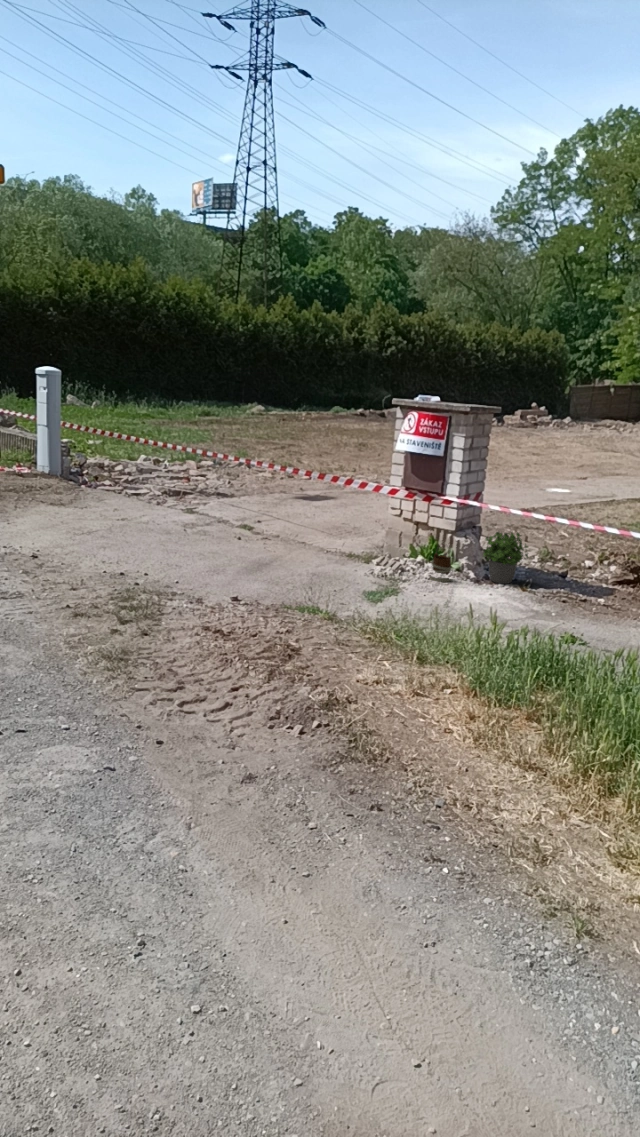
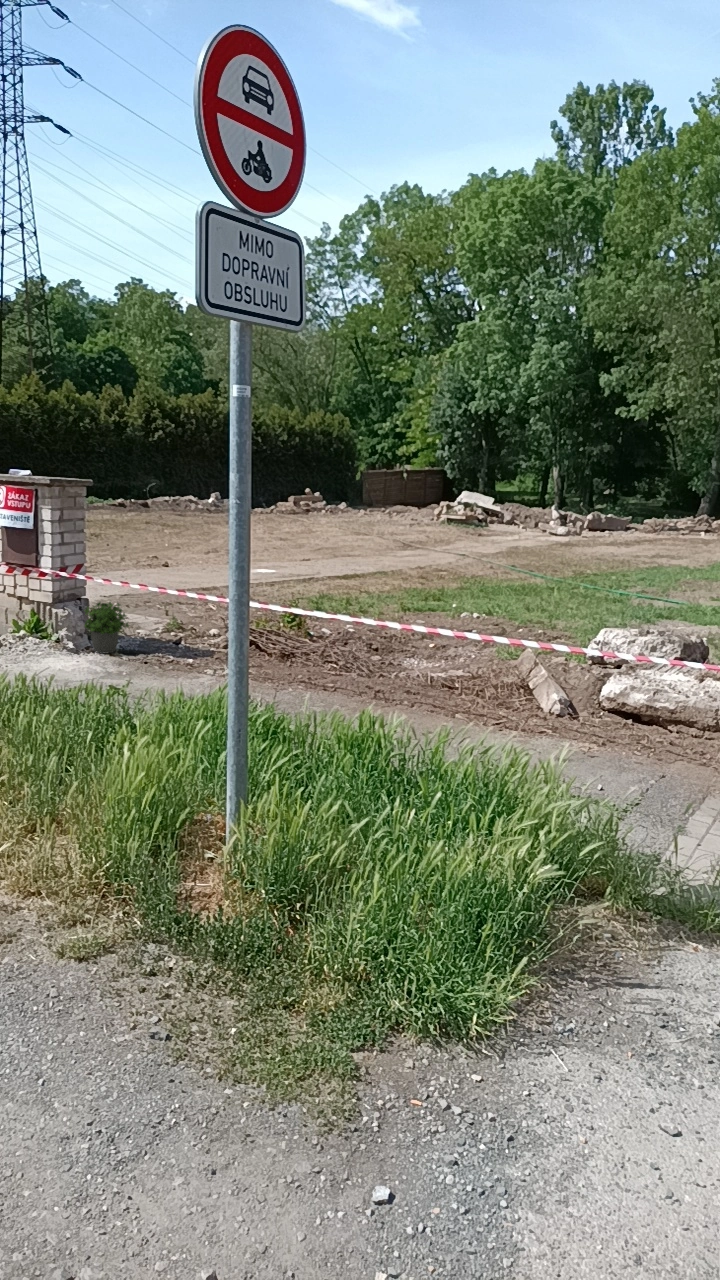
wooden bucket: present [430,552,451,582] -> none [28,616,50,654]

